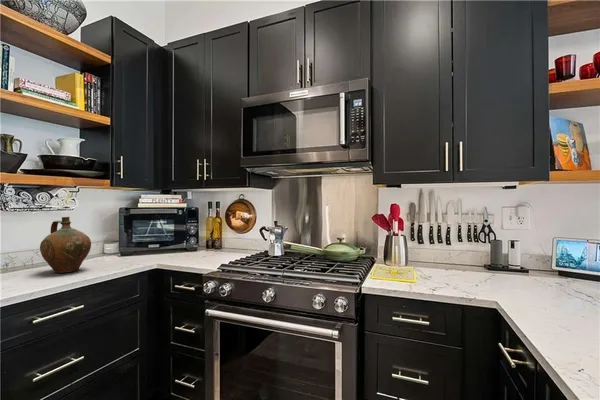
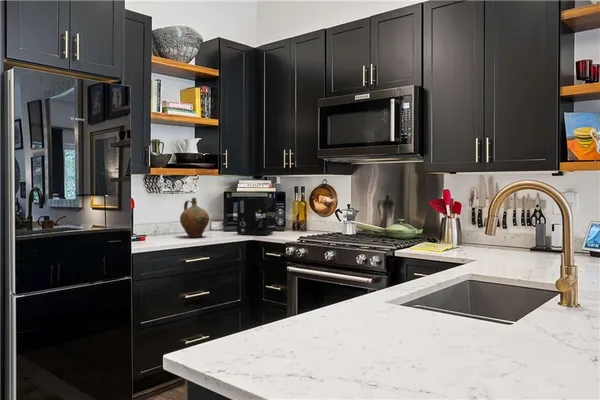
coffee maker: none [135,214,184,261] -> present [237,197,273,235]

